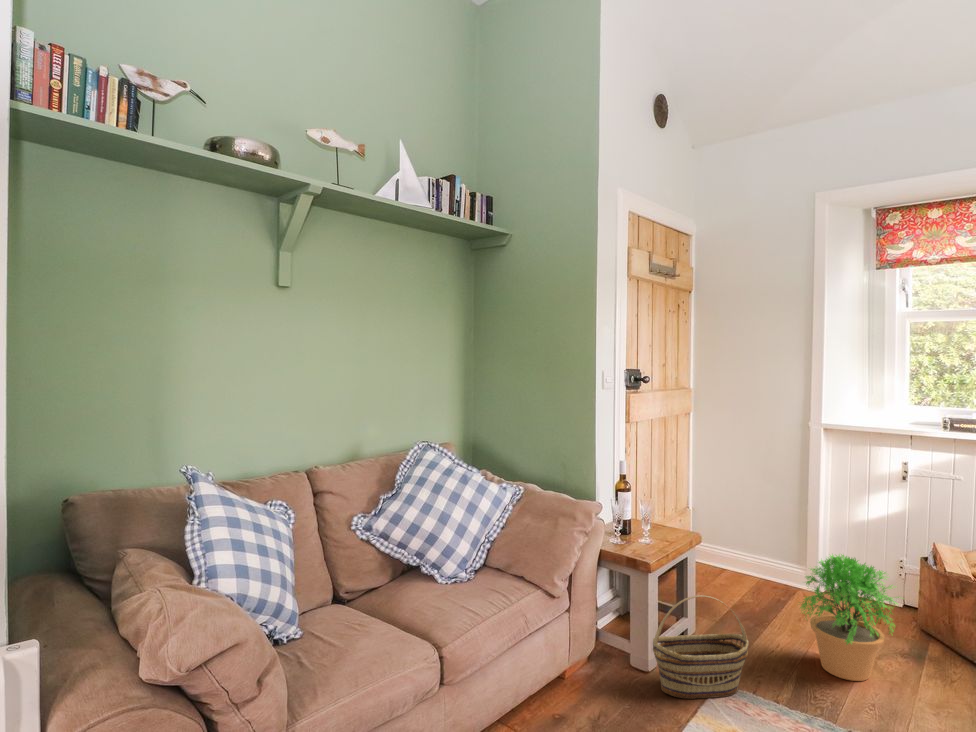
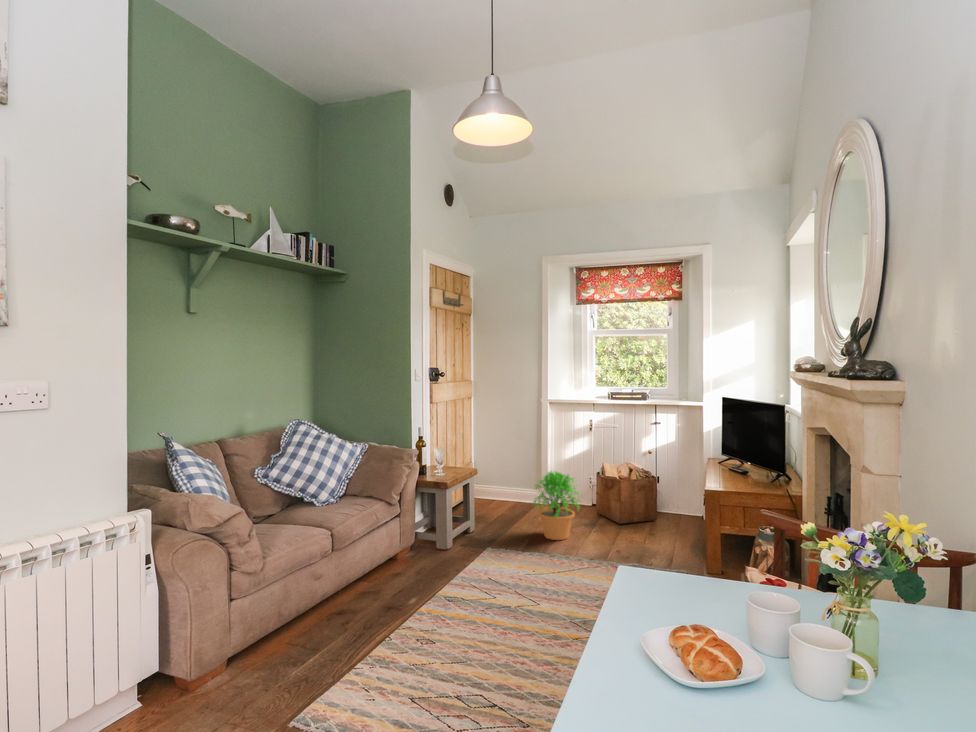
basket: present [653,595,748,699] -> none [450,500,504,560]

